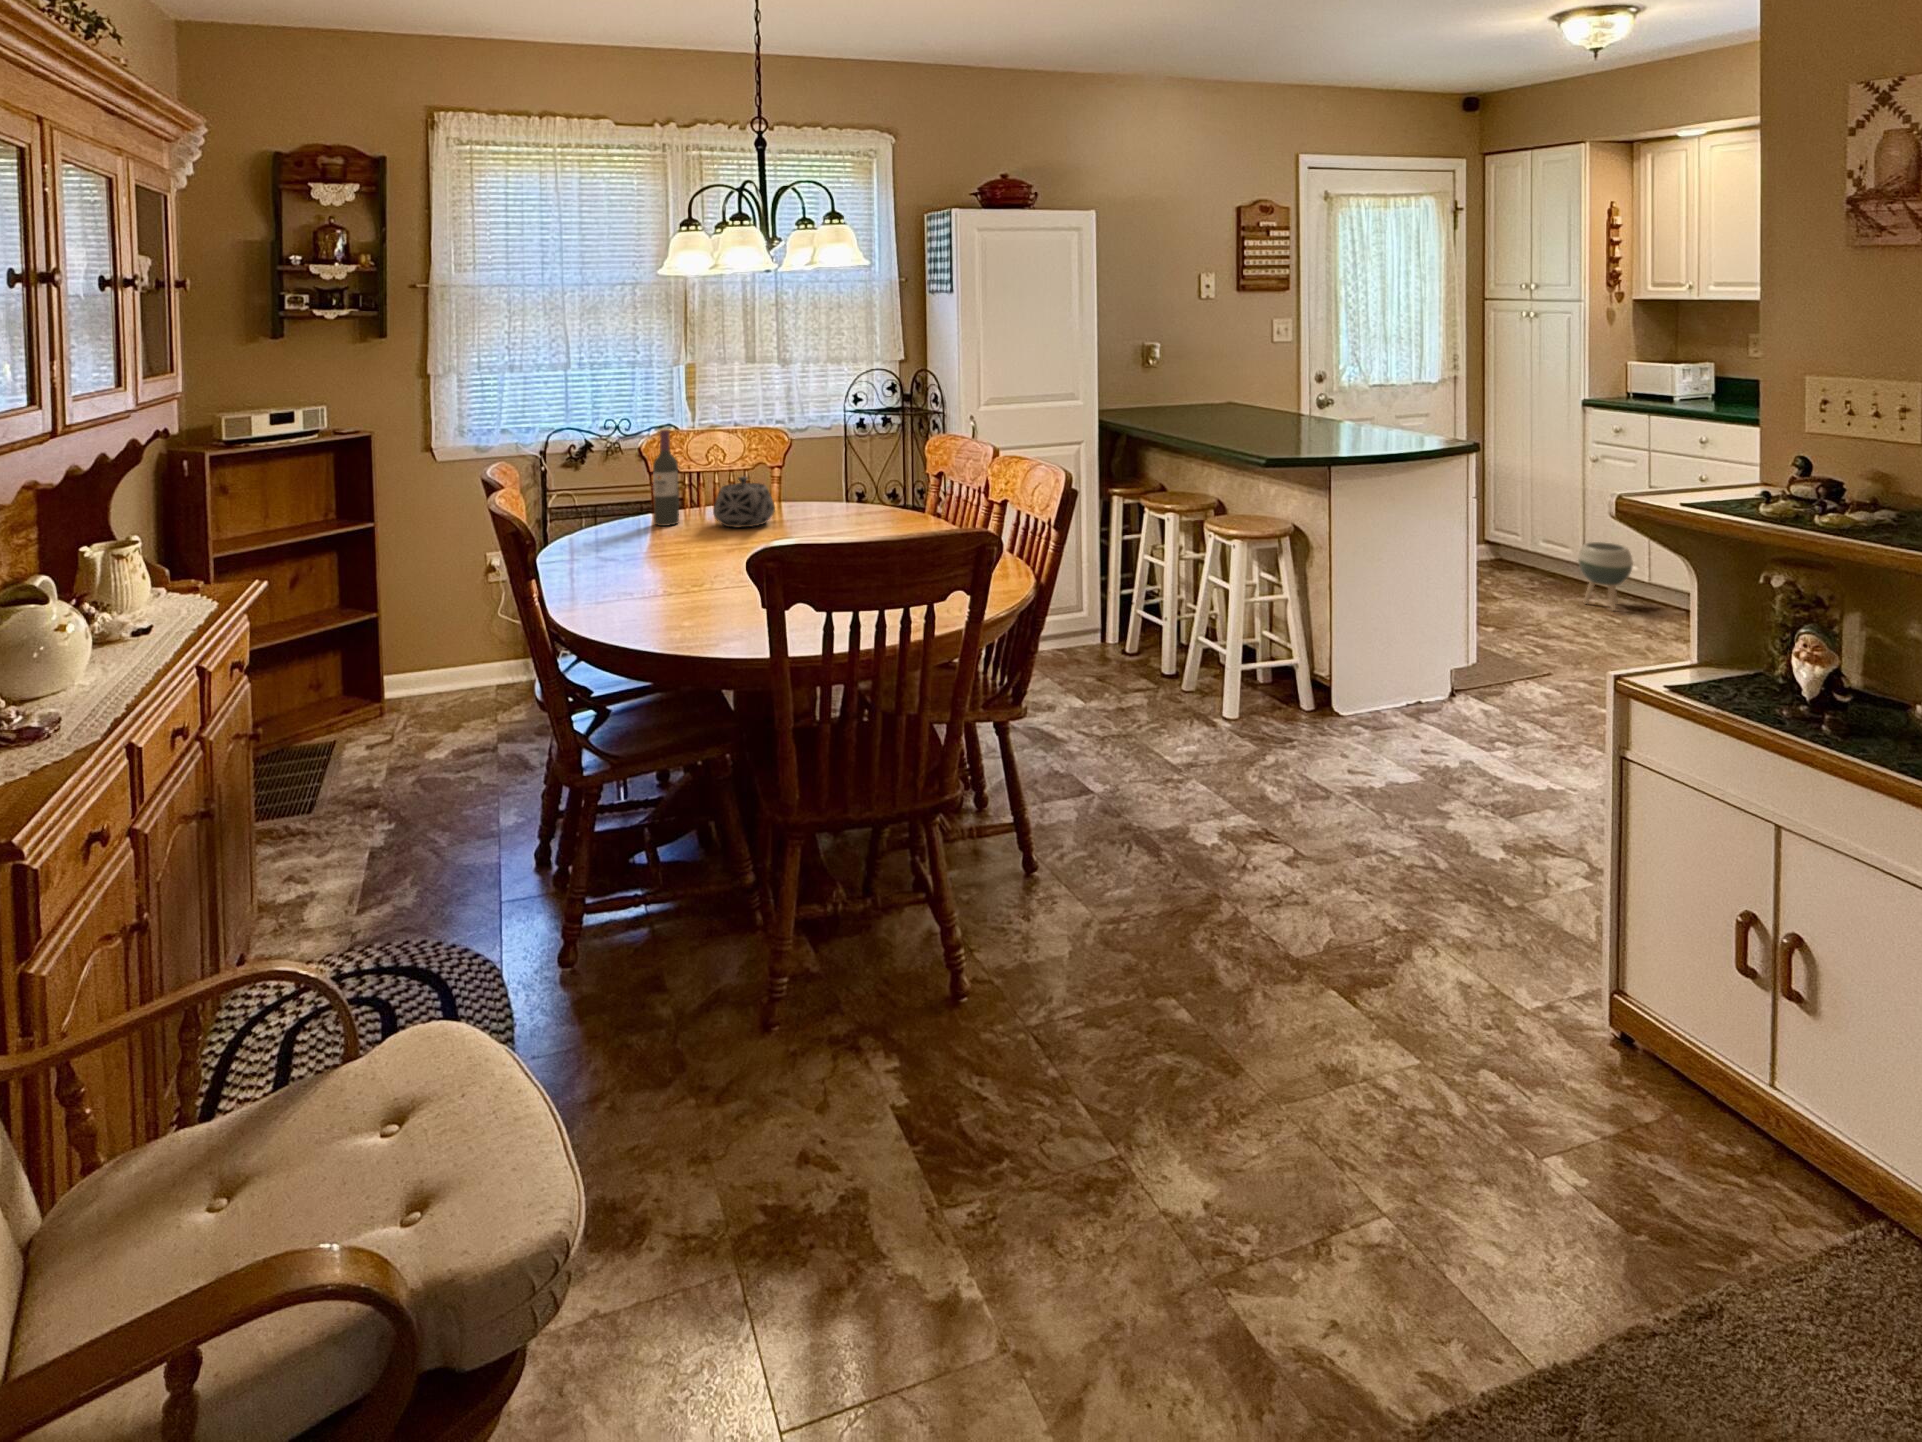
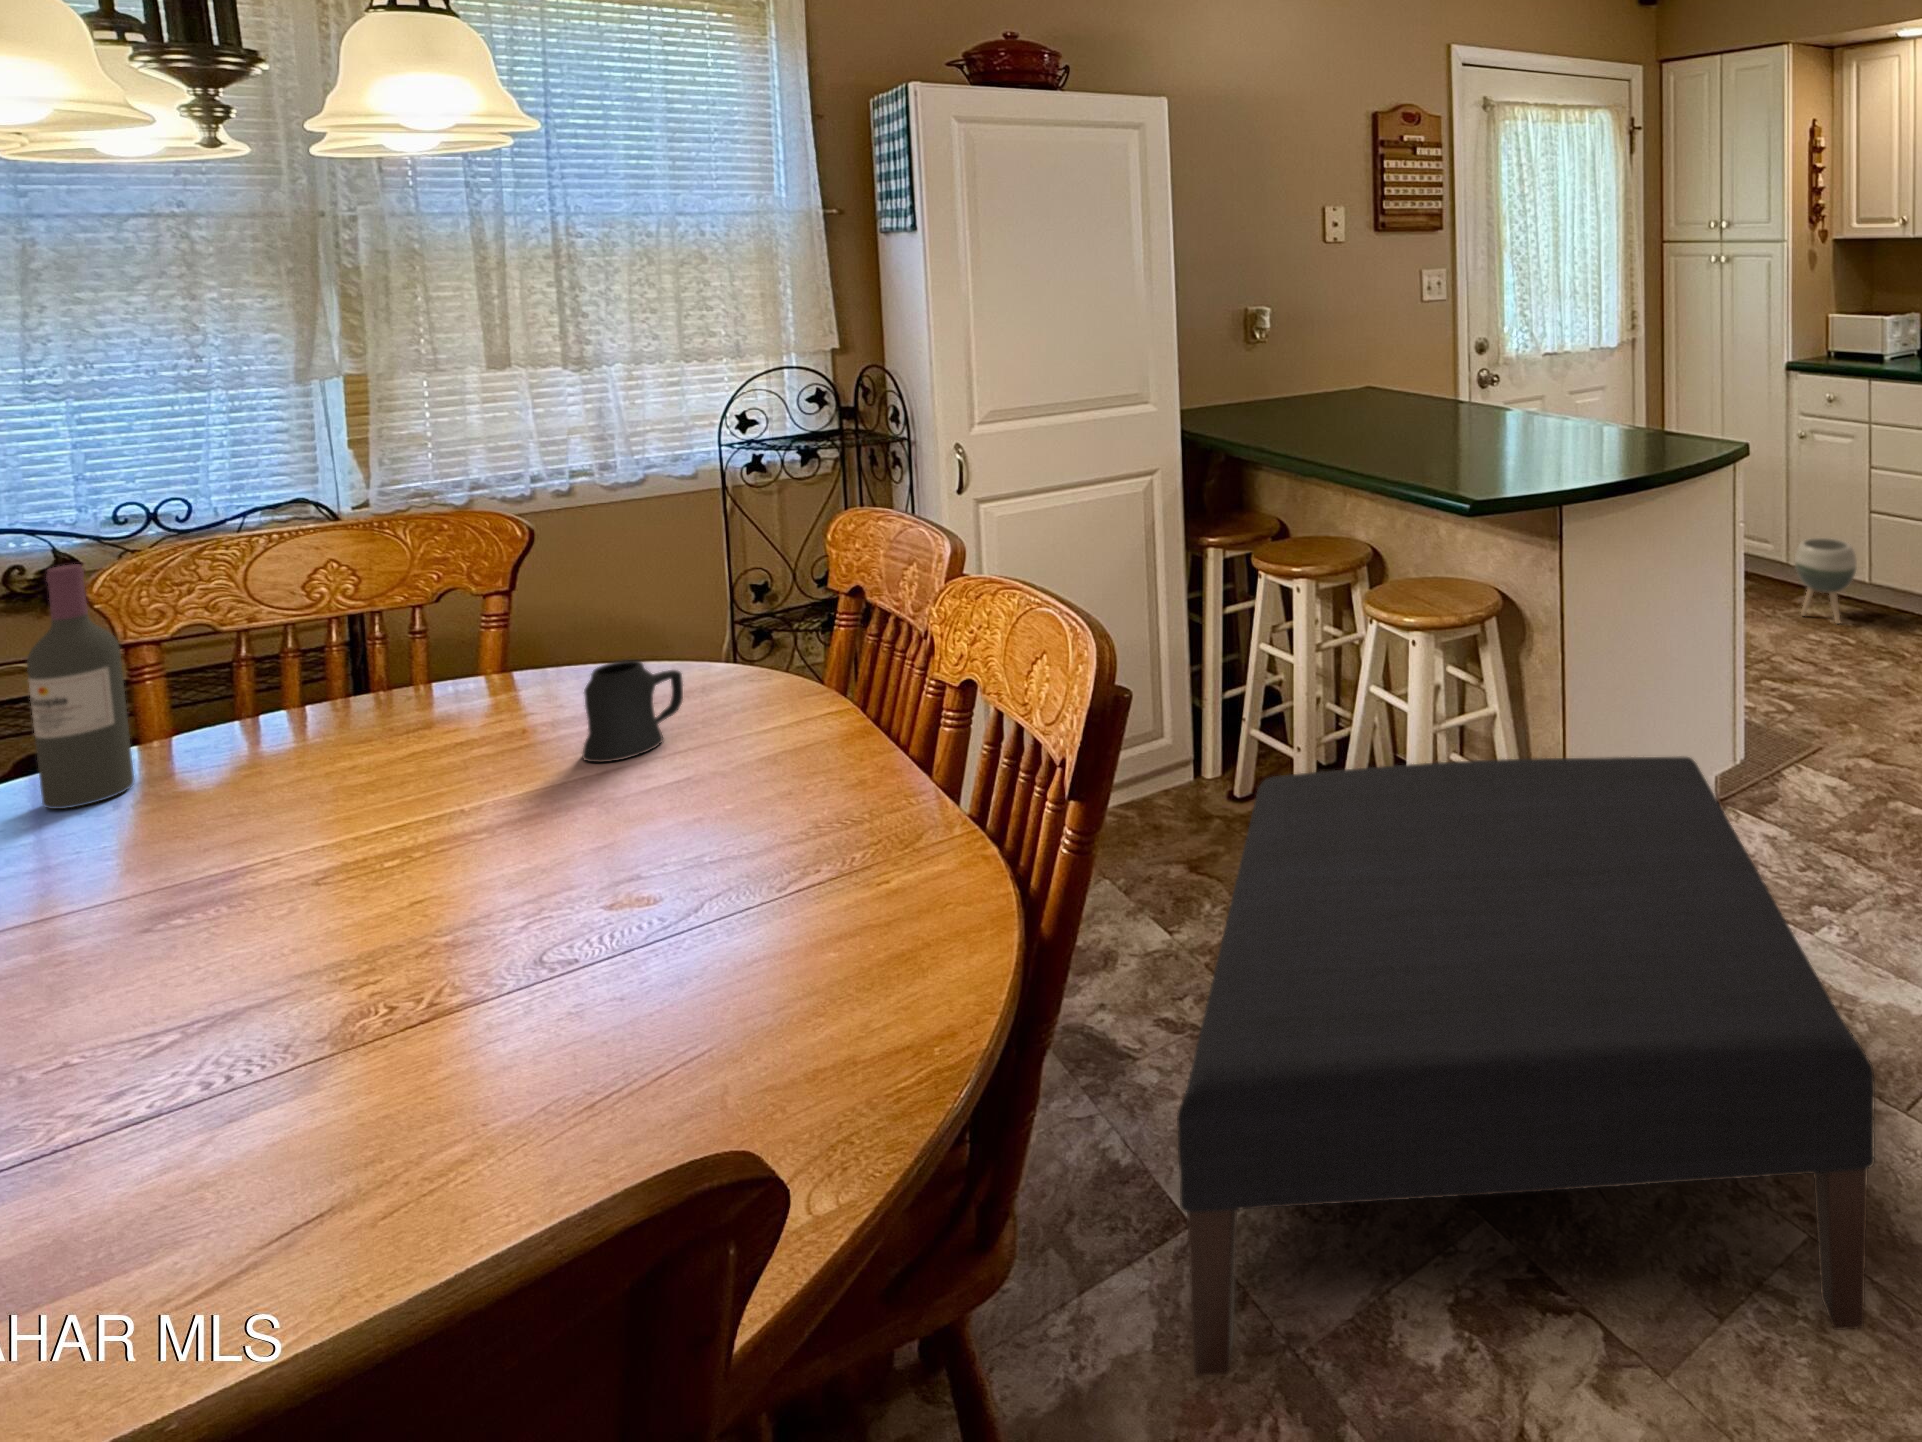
teapot: present [713,476,775,527] -> none [215,660,415,795]
mug: none [841,488,878,529] -> present [582,660,683,762]
ottoman: none [1091,608,1437,868] -> present [1177,757,1875,1376]

